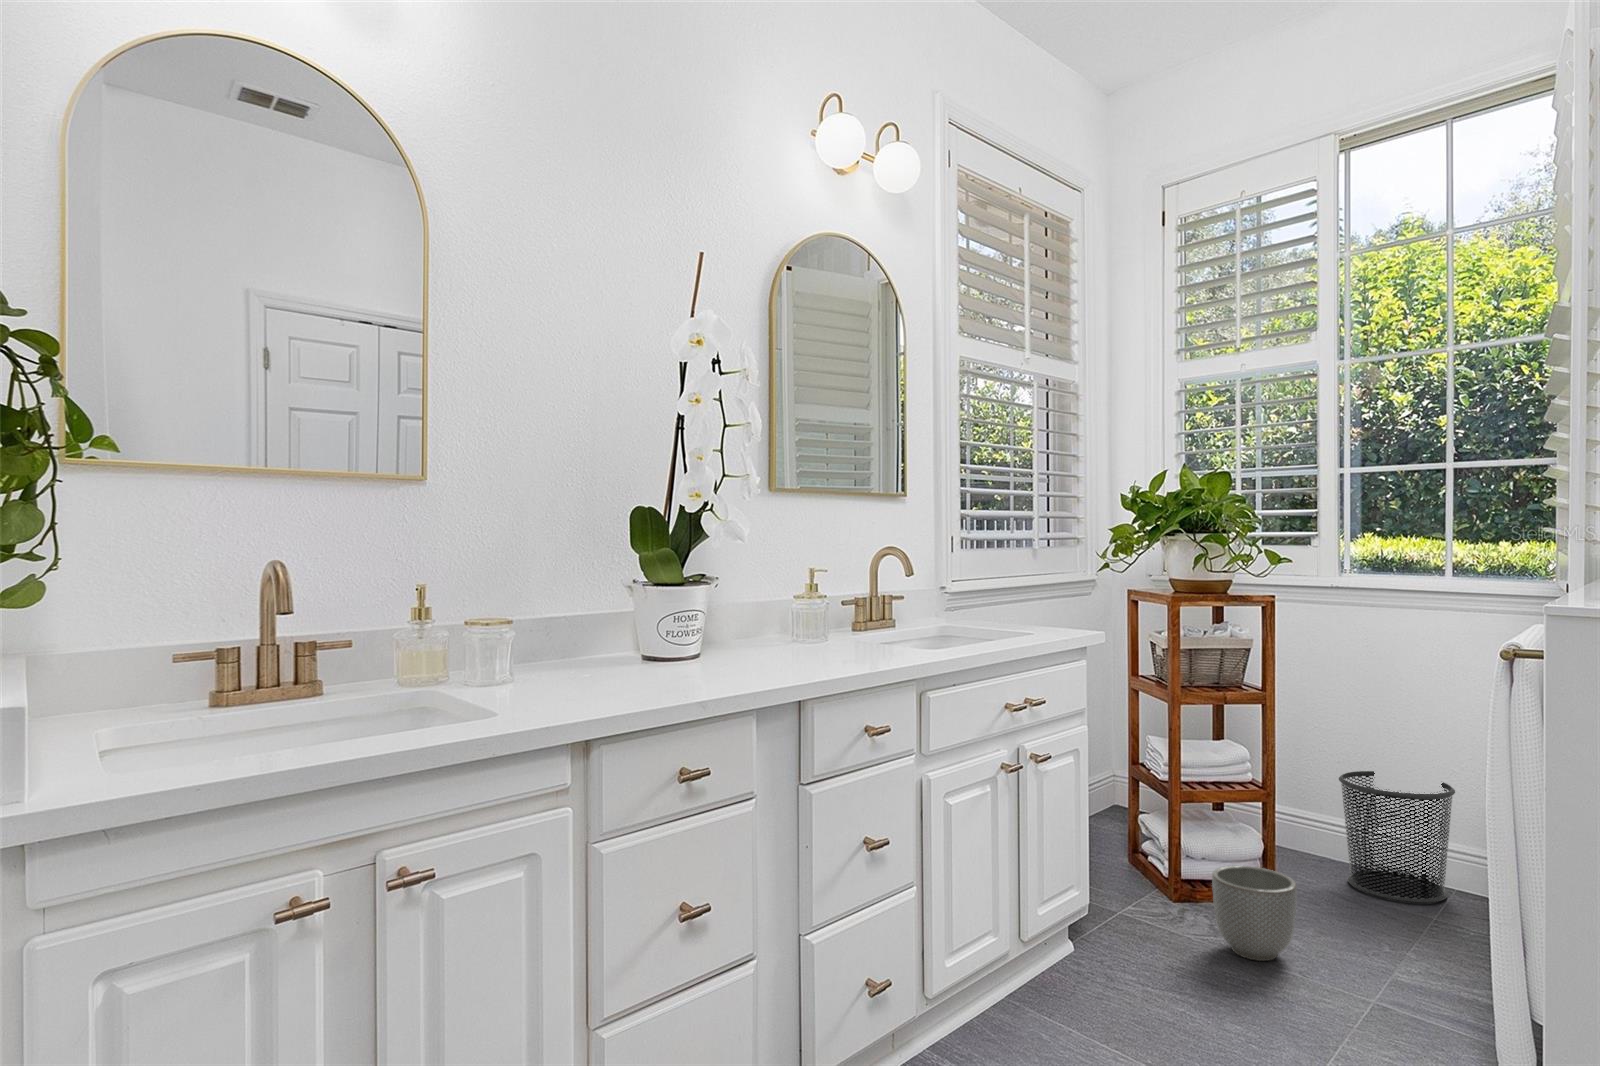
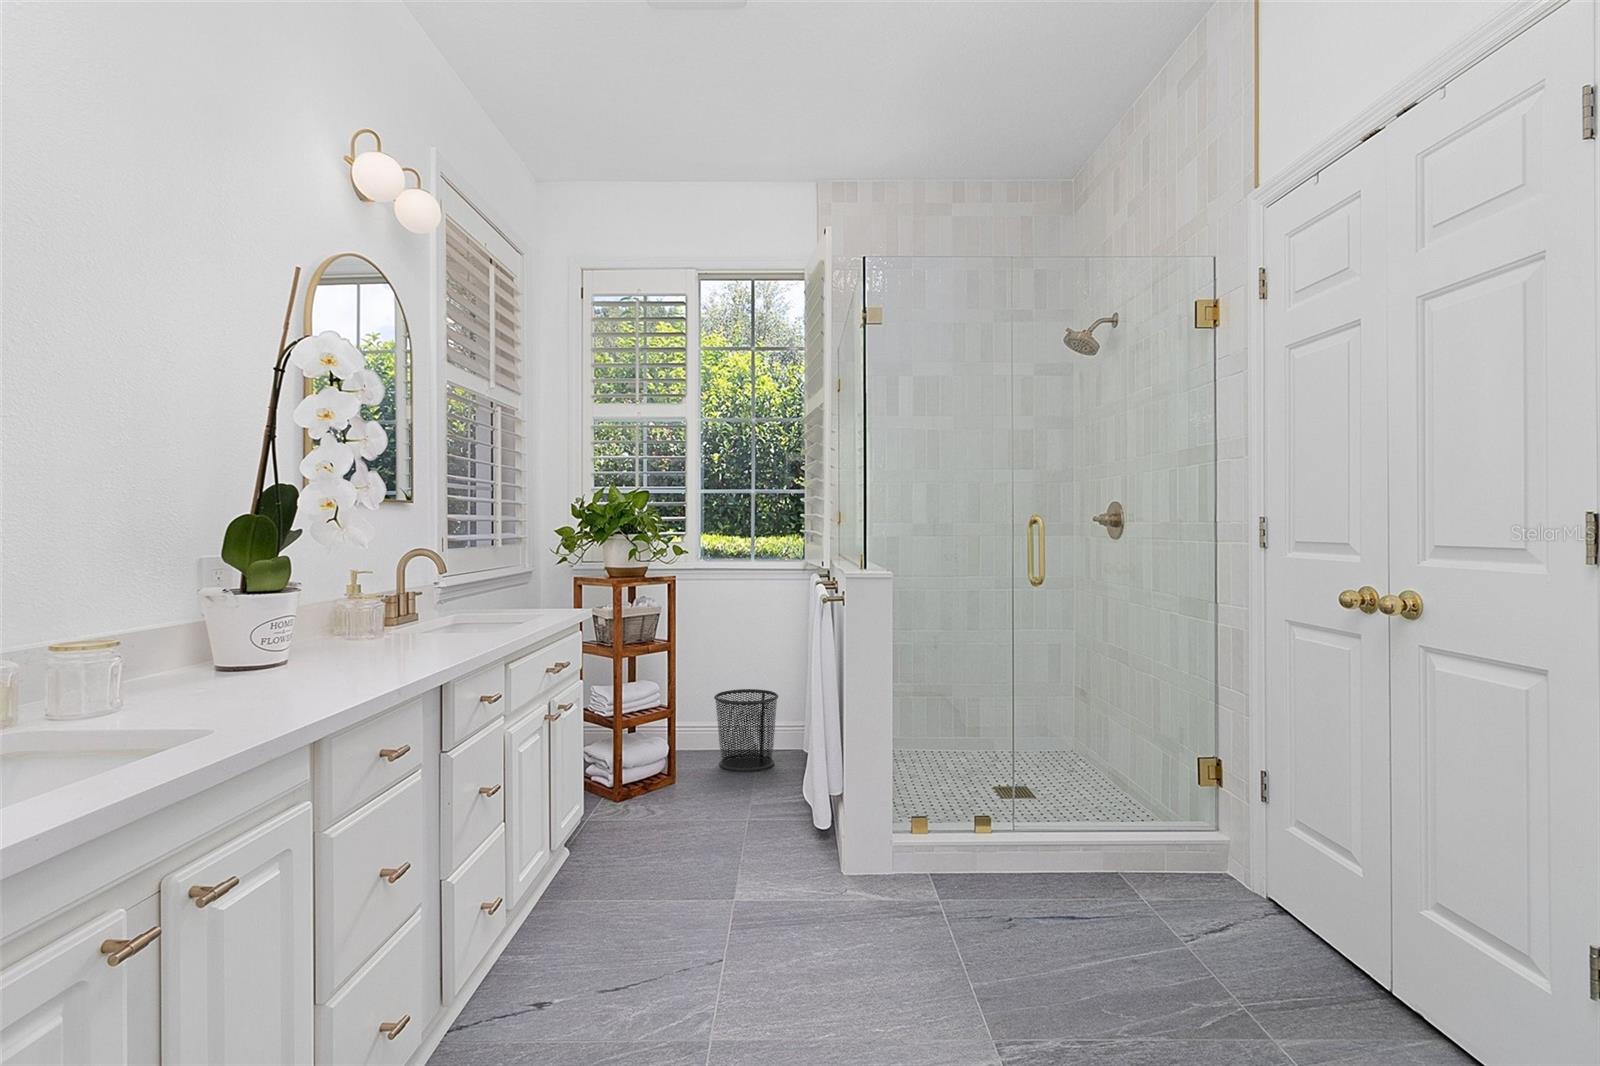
planter: present [1212,866,1297,961] -> none [646,763,698,824]

